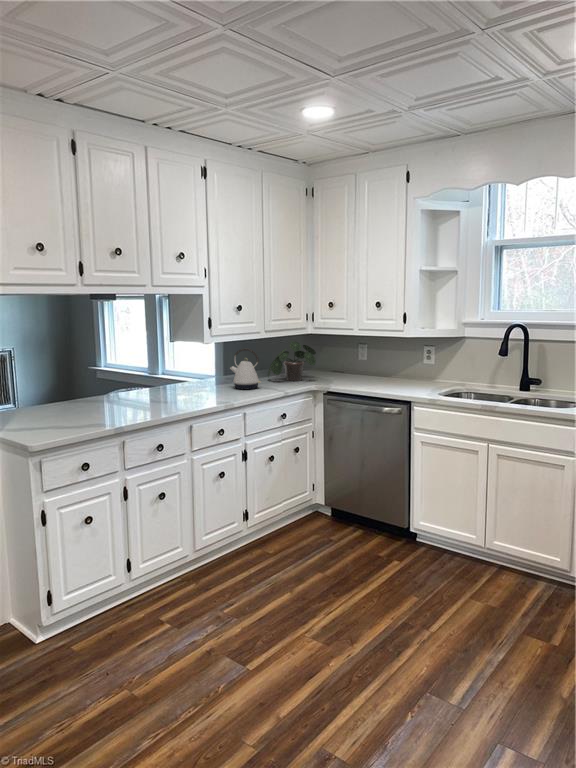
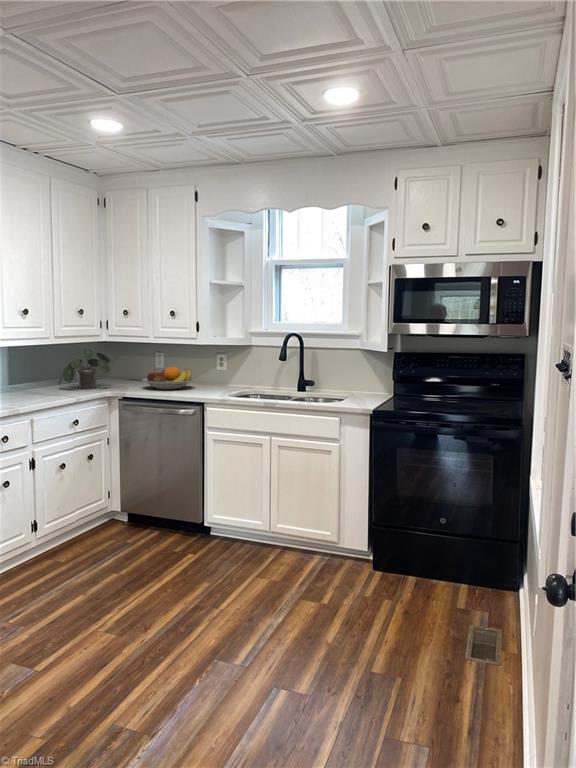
kettle: present [230,348,261,390] -> none [16,354,51,396]
fruit bowl: none [347,360,400,384] -> present [142,367,194,390]

